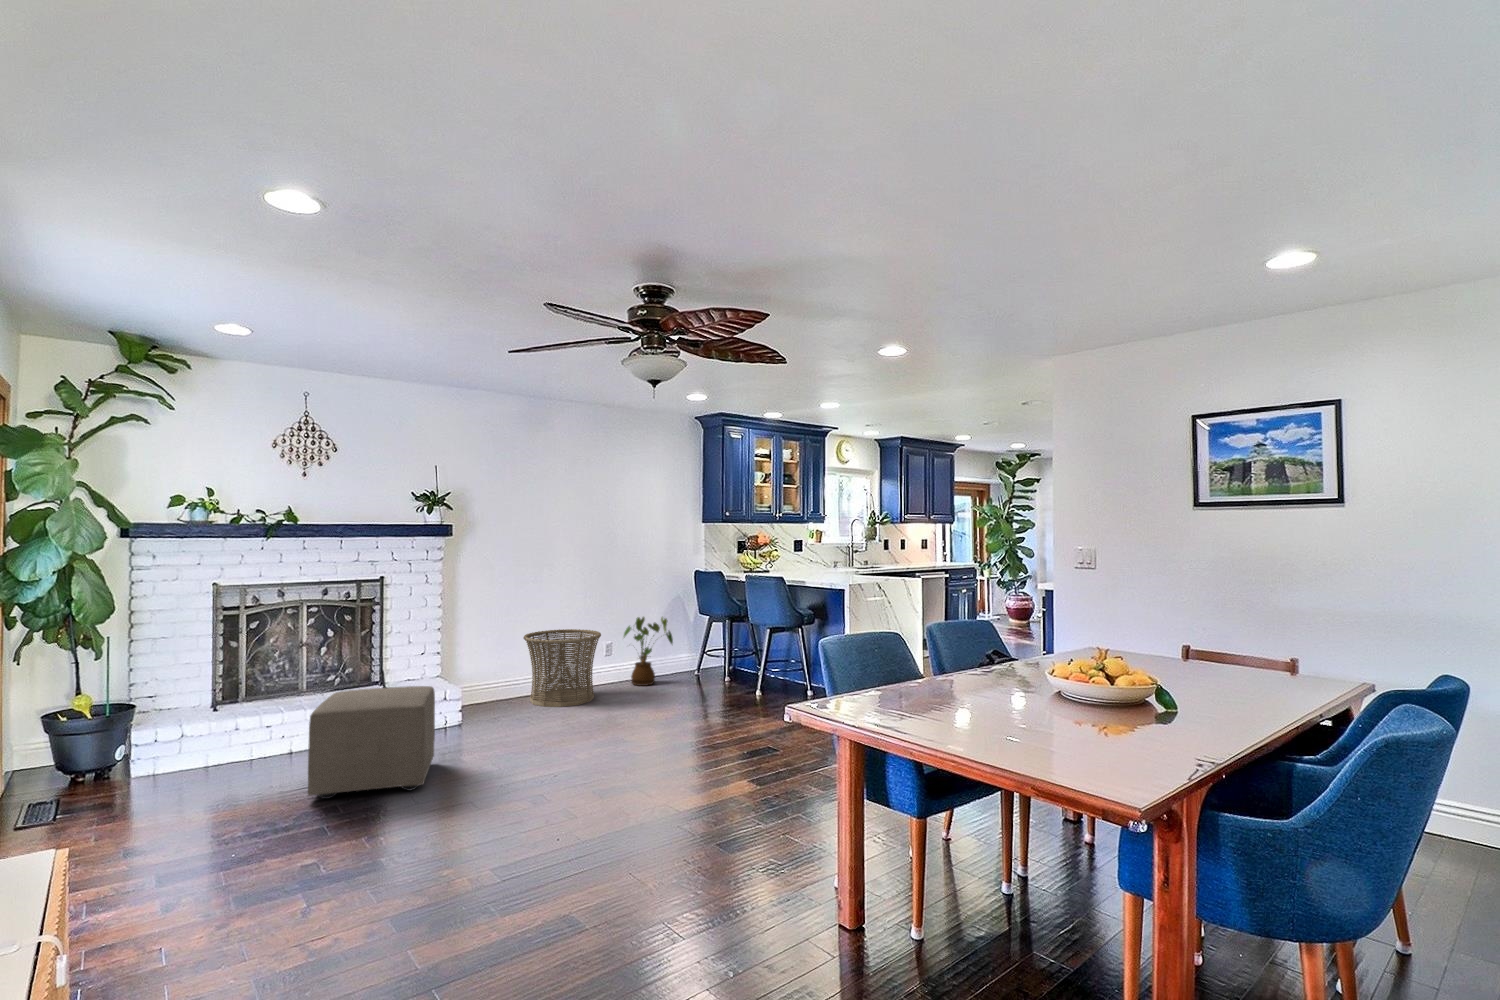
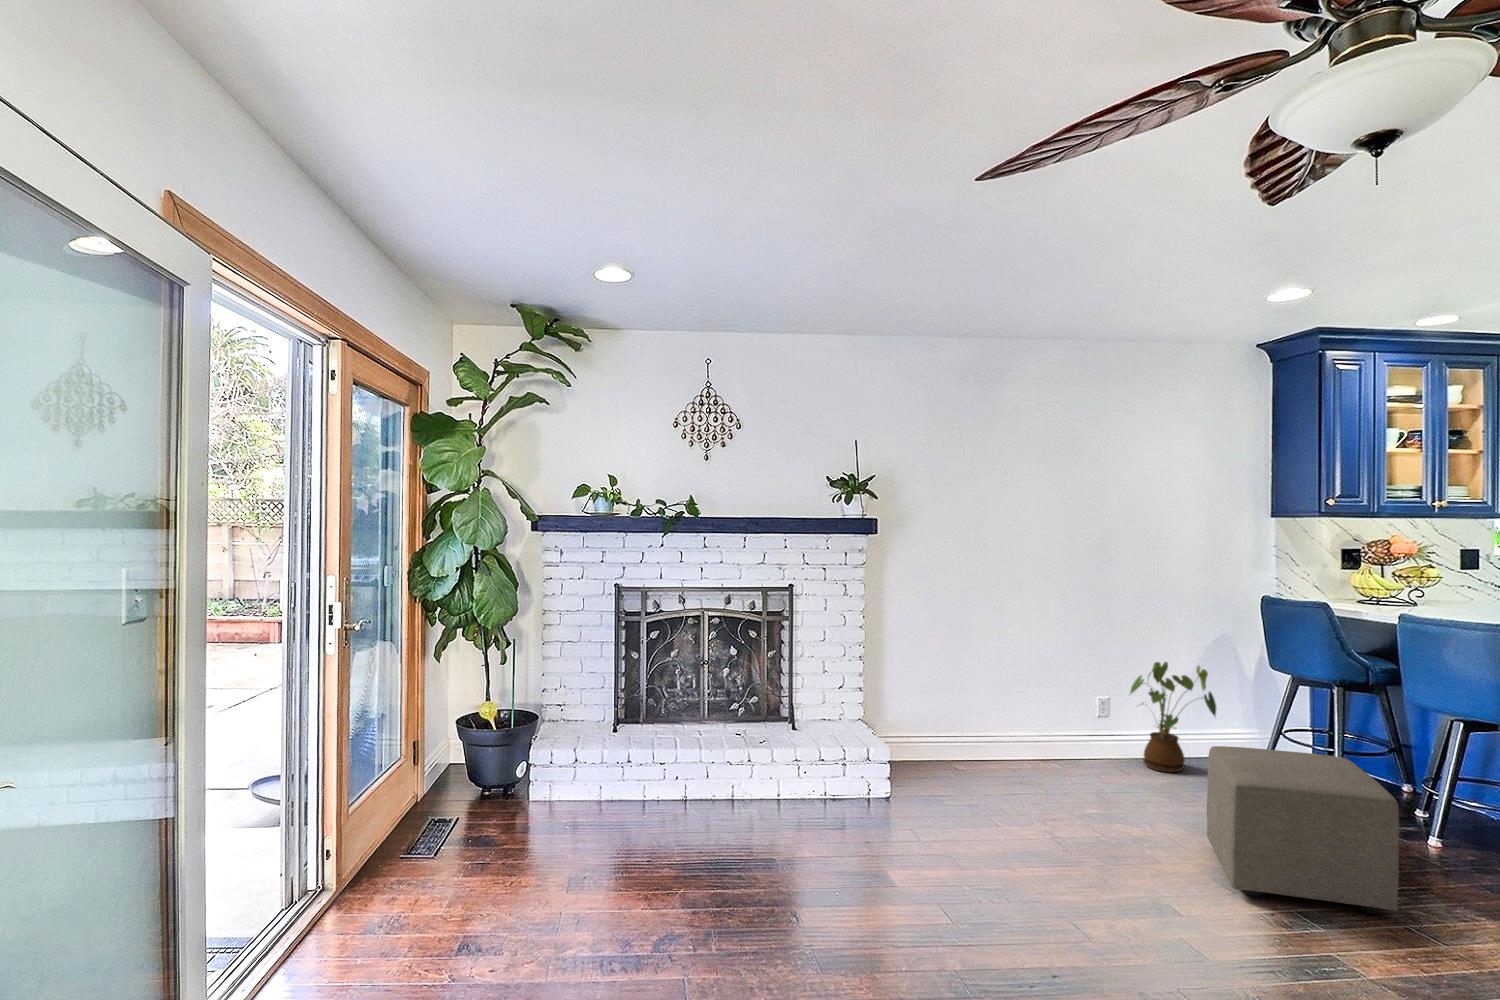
basket: present [523,629,601,707] -> none [974,669,1091,792]
ottoman: present [308,686,435,799] -> present [1207,746,1399,913]

